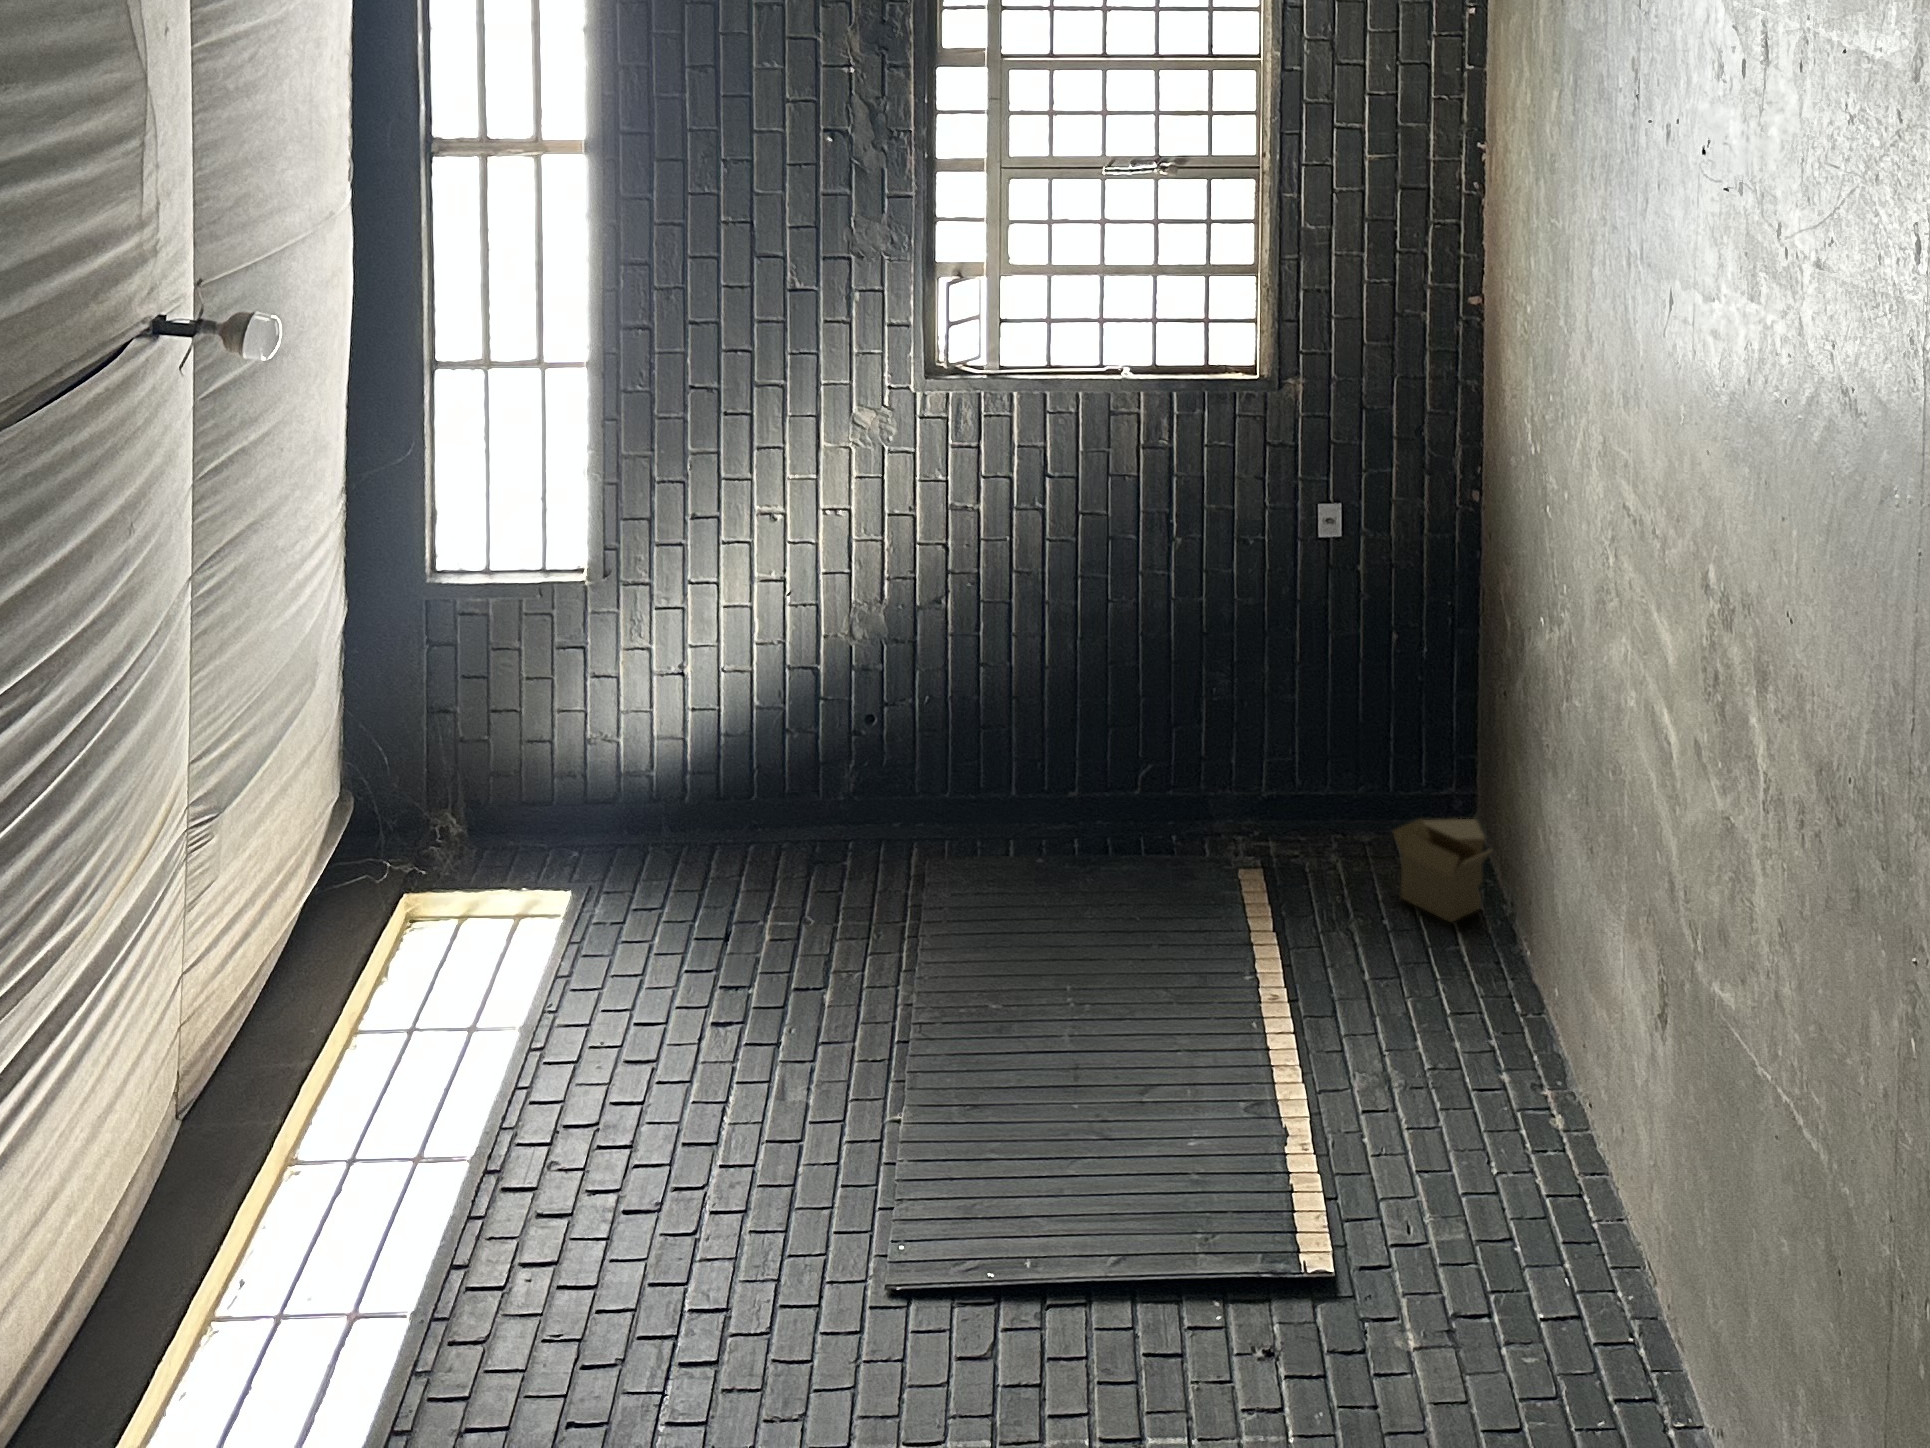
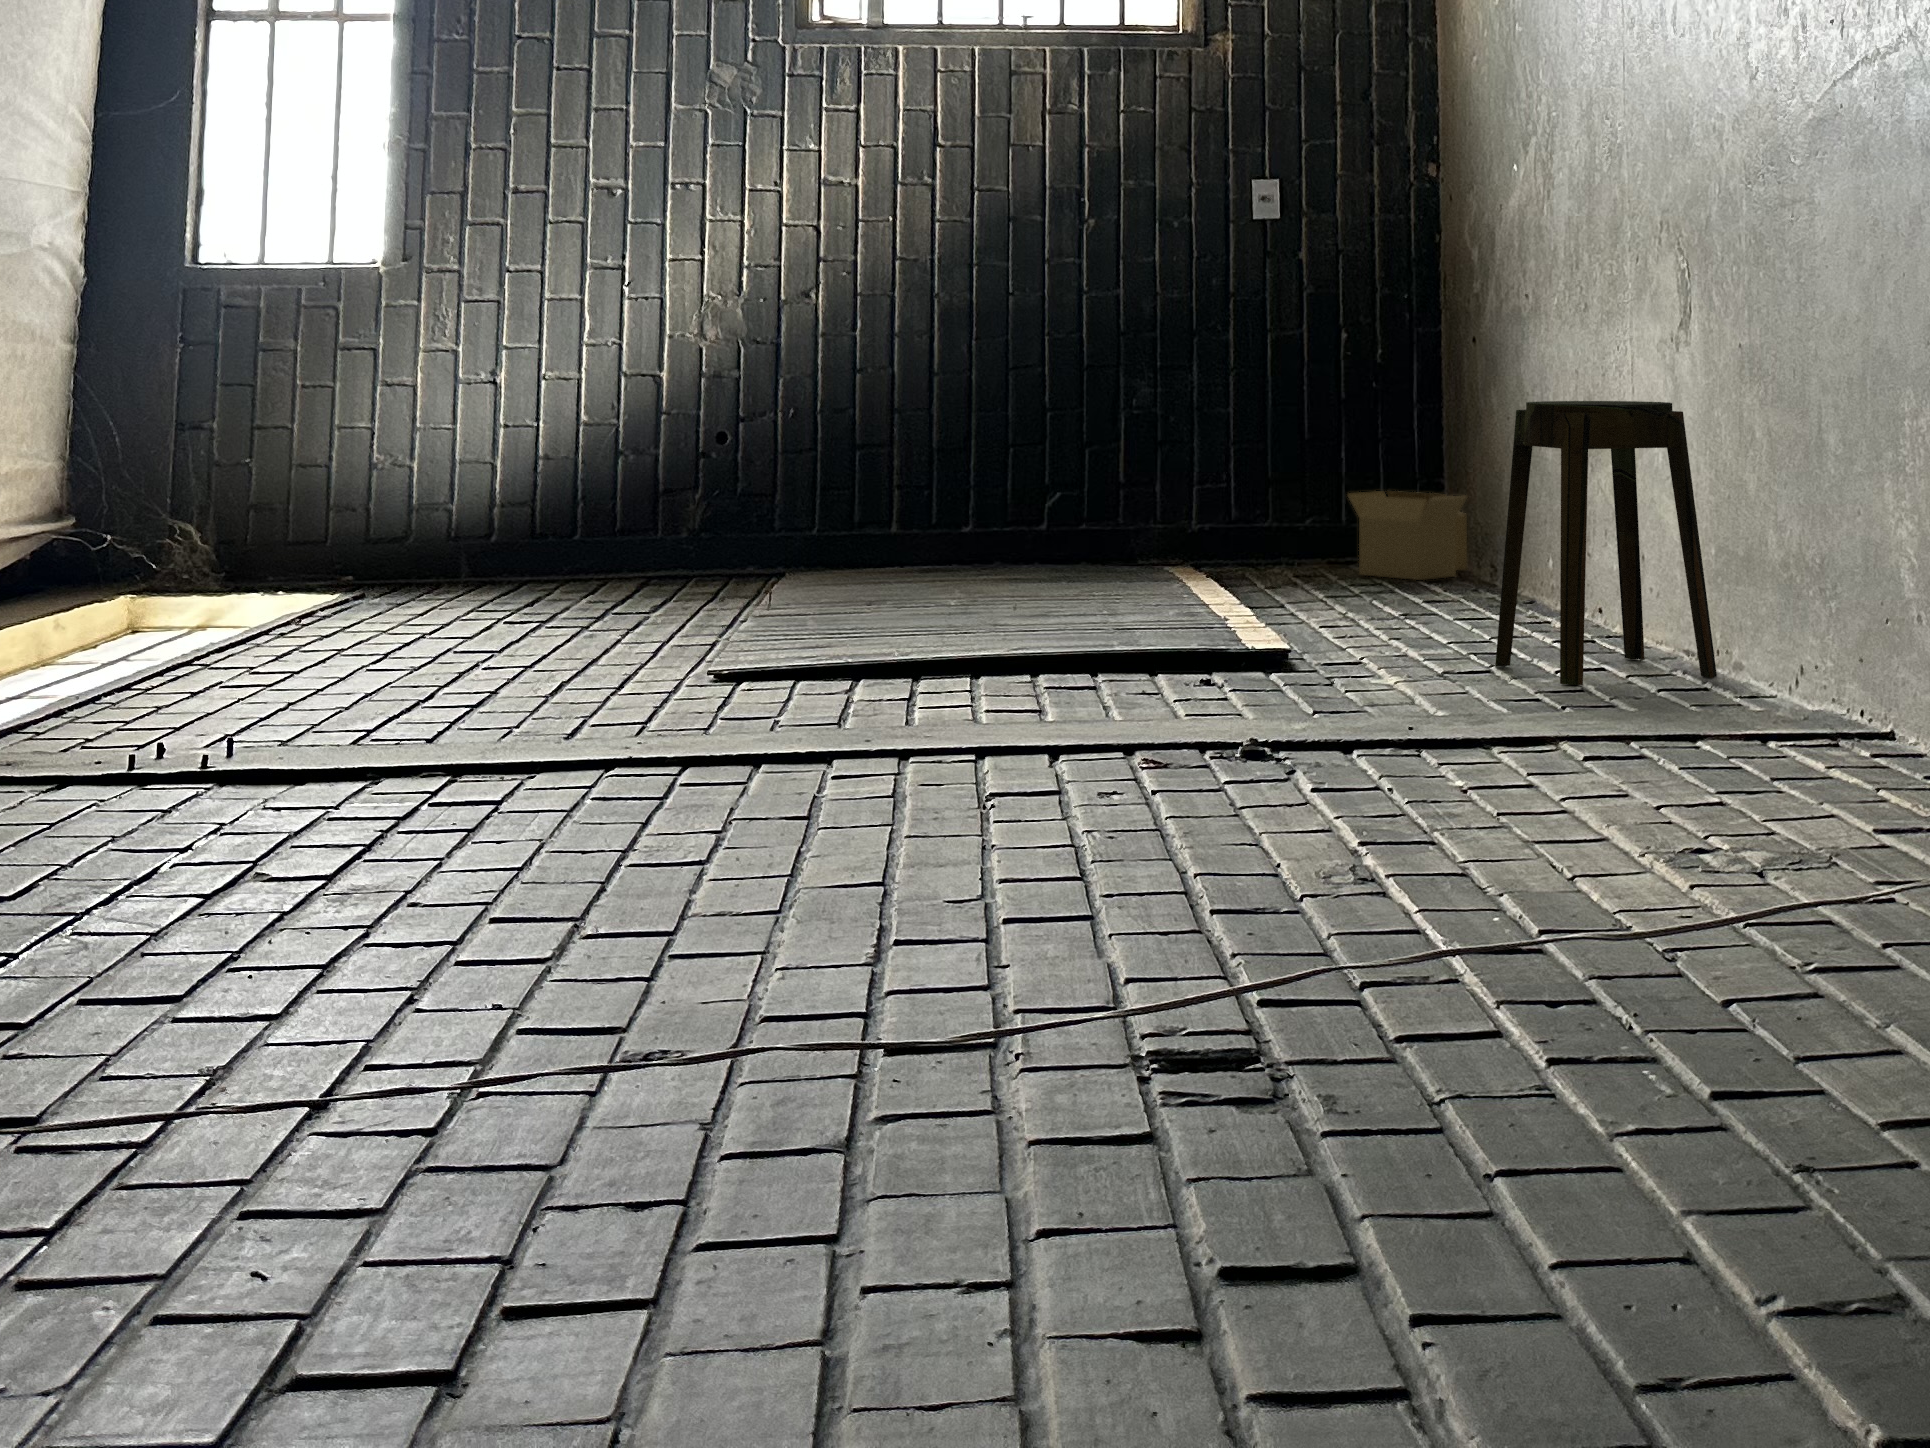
stool: none [1522,1078,1700,1369] -> present [1495,401,1717,685]

